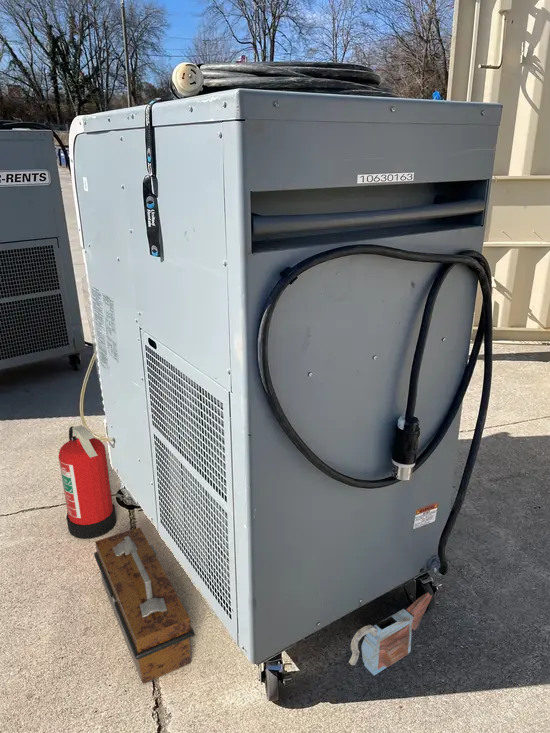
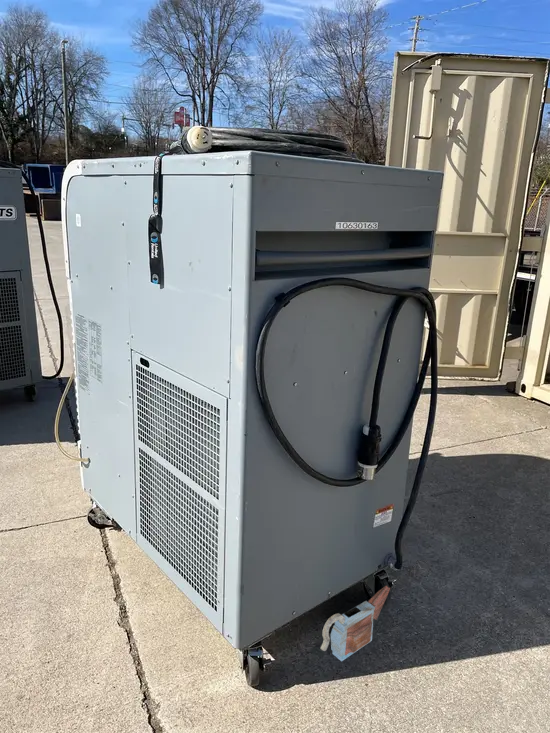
fire extinguisher: present [59,425,116,539] -> none [37,444,88,555]
toolbox: present [94,527,195,684] -> none [75,539,180,679]

